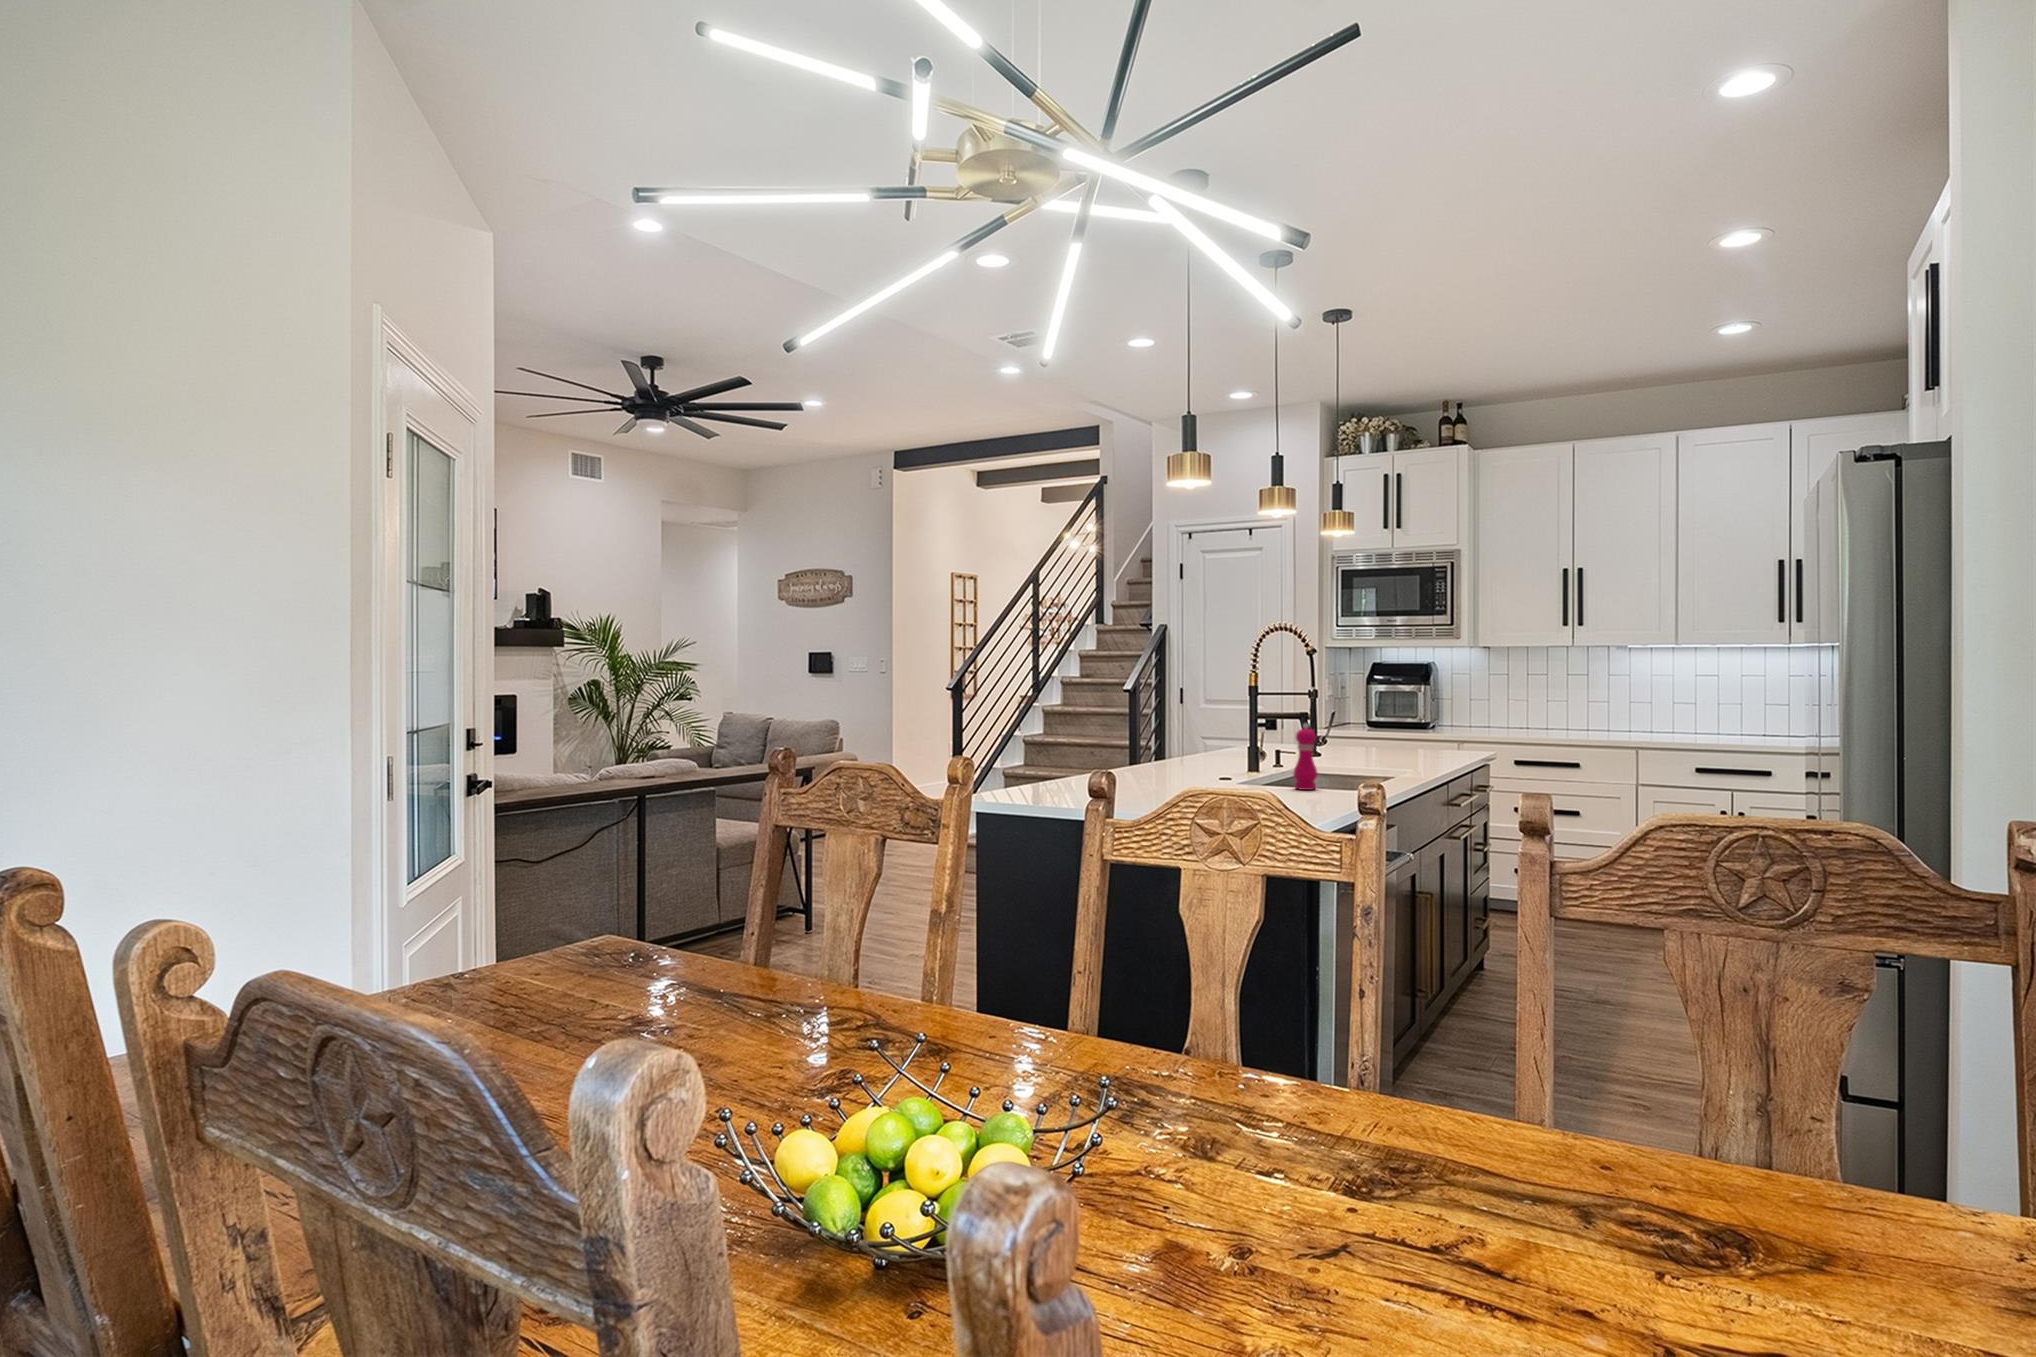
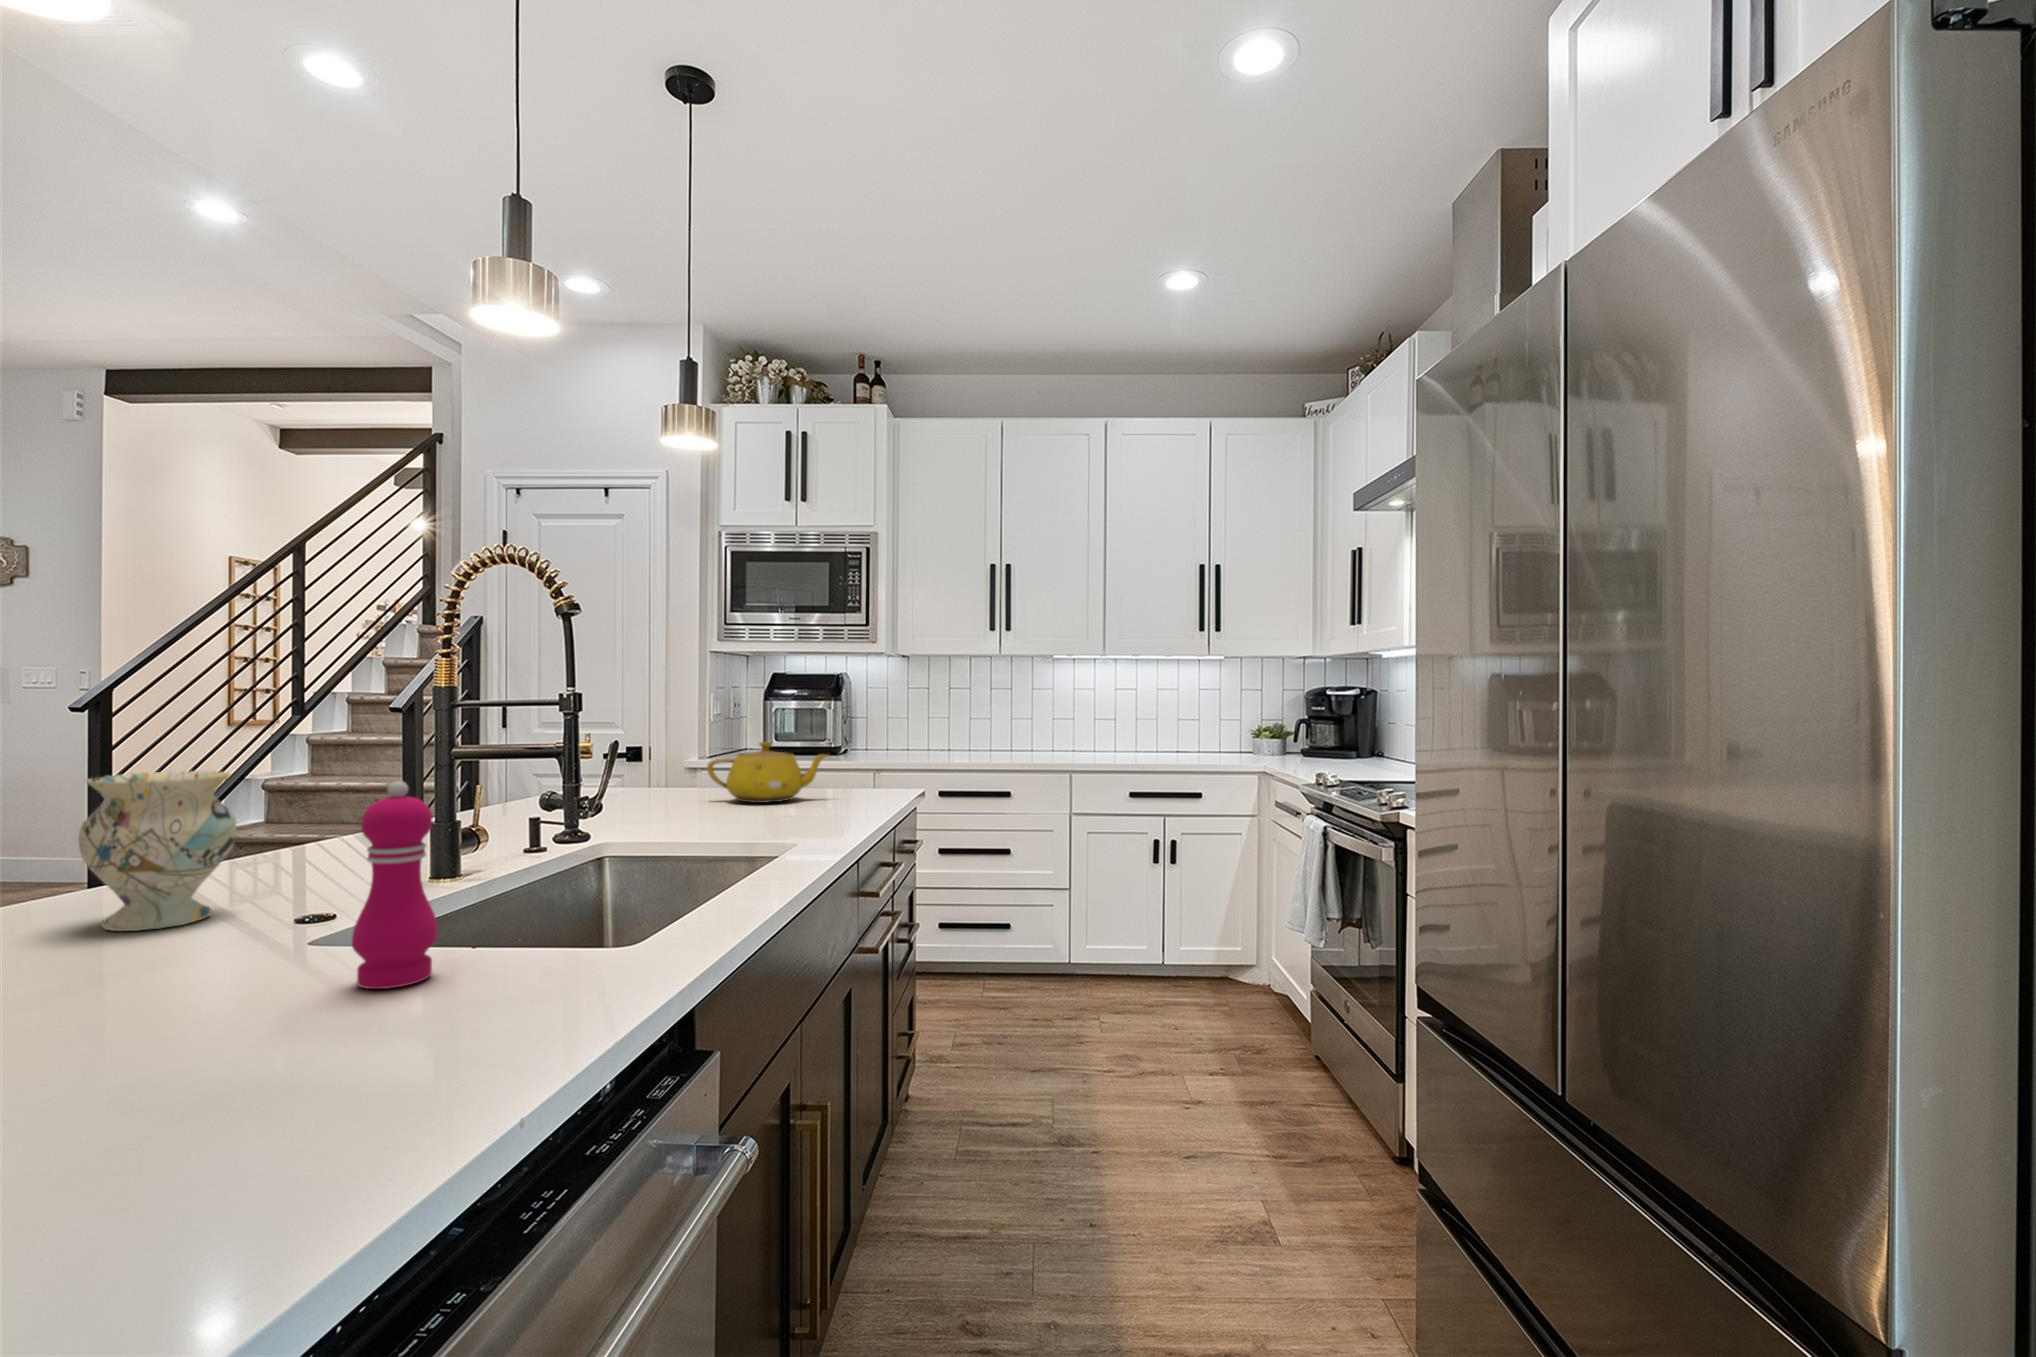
teapot: none [1358,715,1435,752] -> present [707,742,827,803]
vase: none [1172,721,1215,776] -> present [78,771,237,931]

